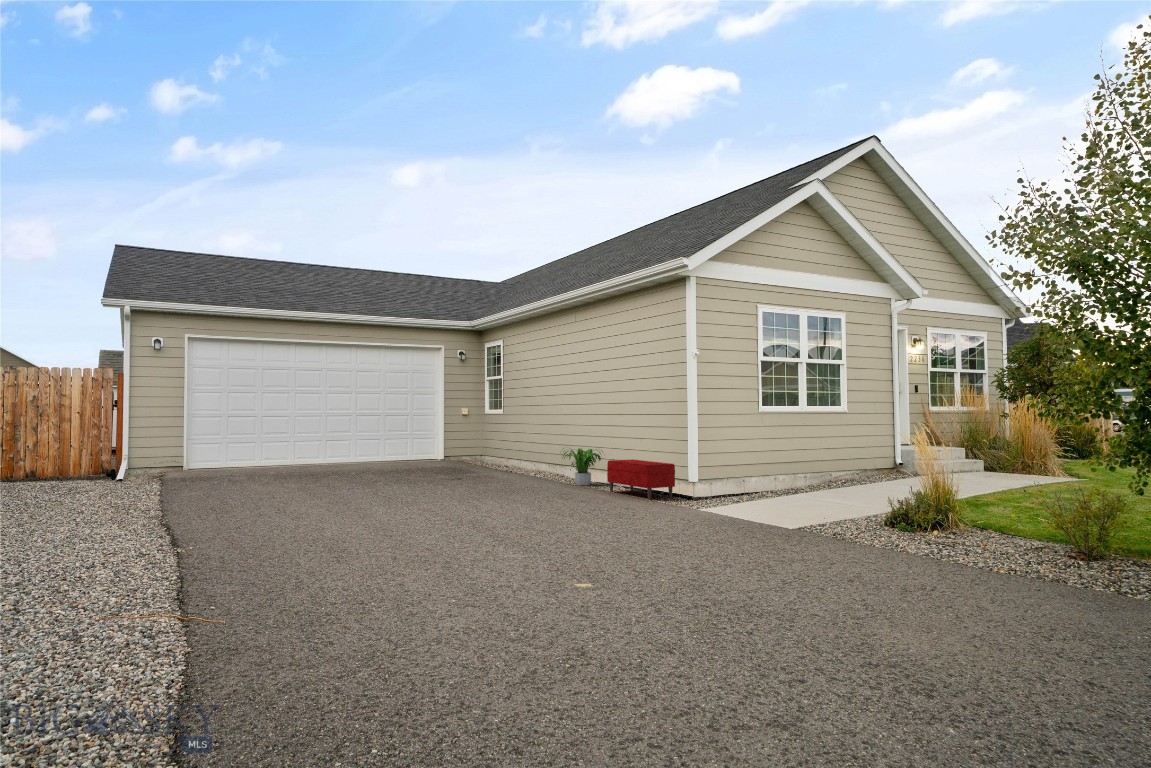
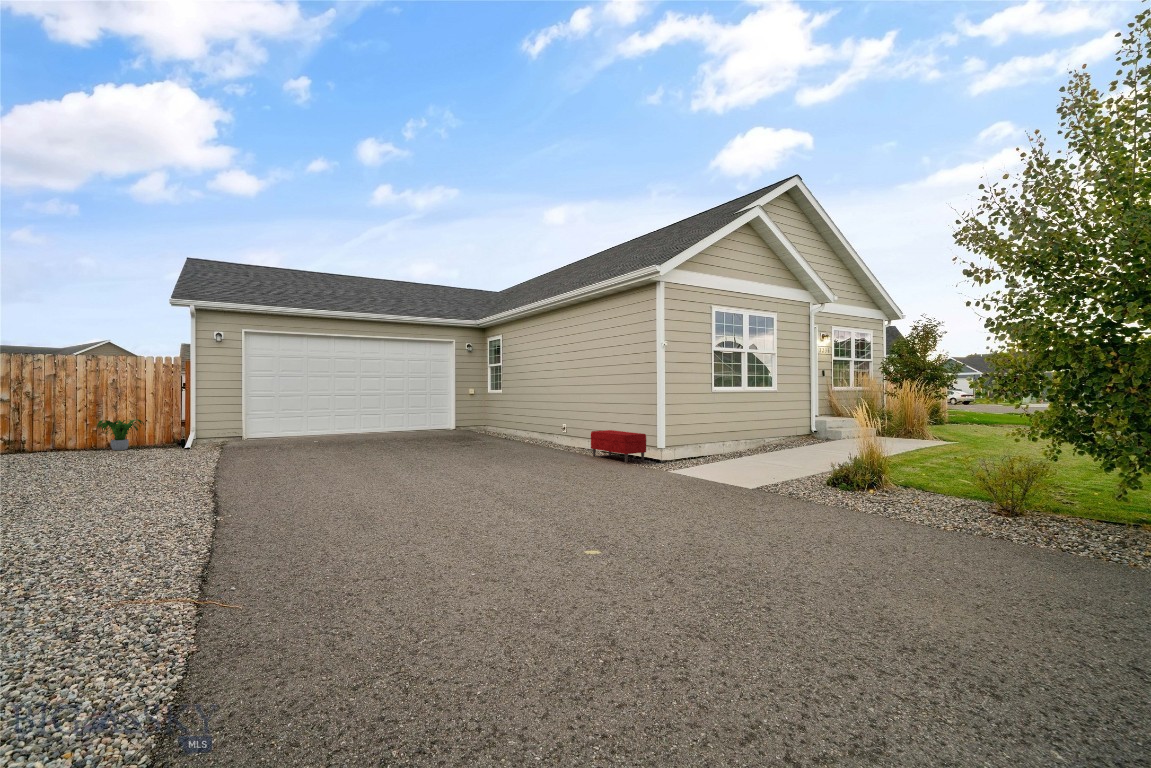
potted plant: present [562,448,603,485] -> present [97,419,144,450]

